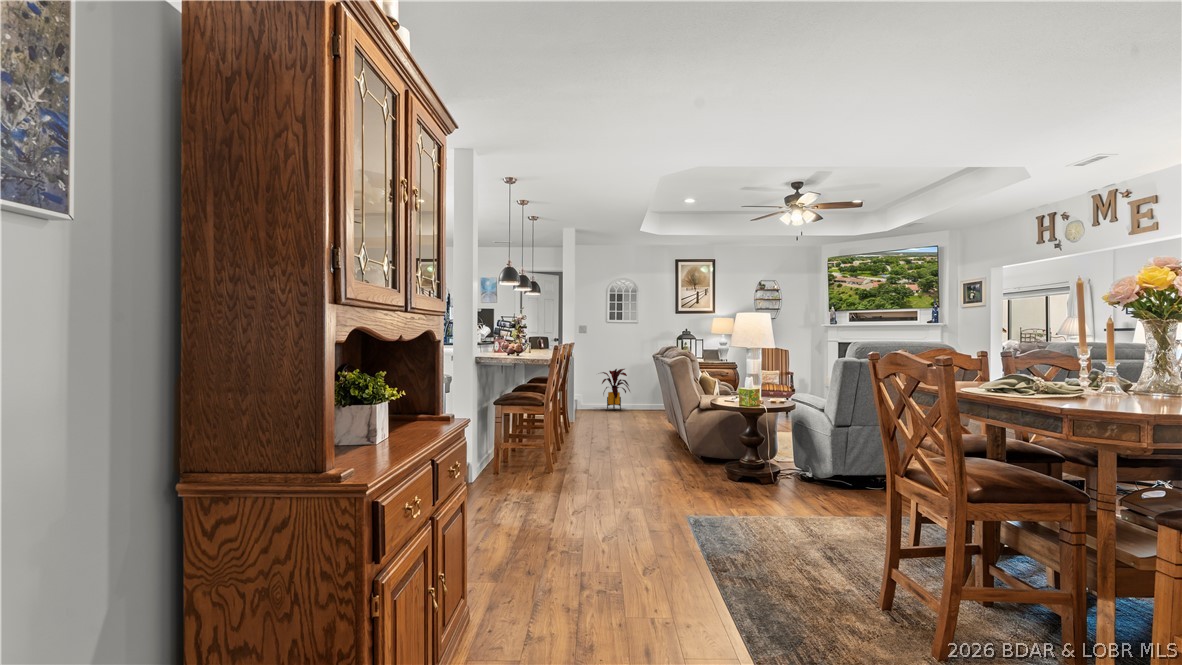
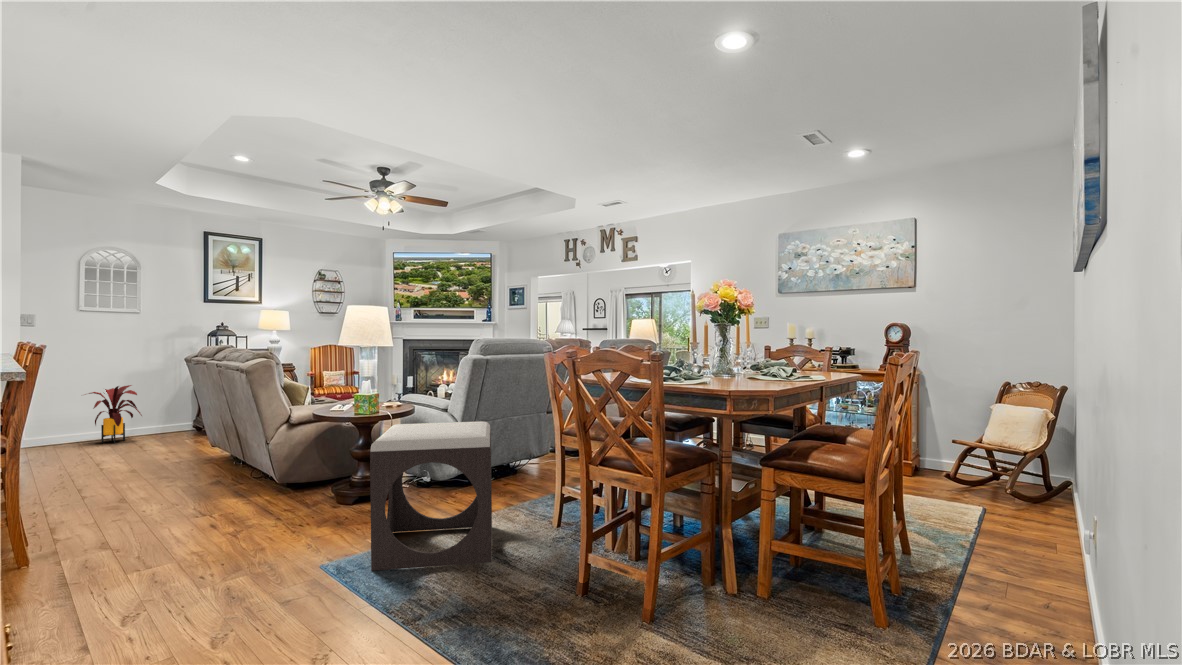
footstool: none [713,413,846,555] -> present [370,421,492,571]

